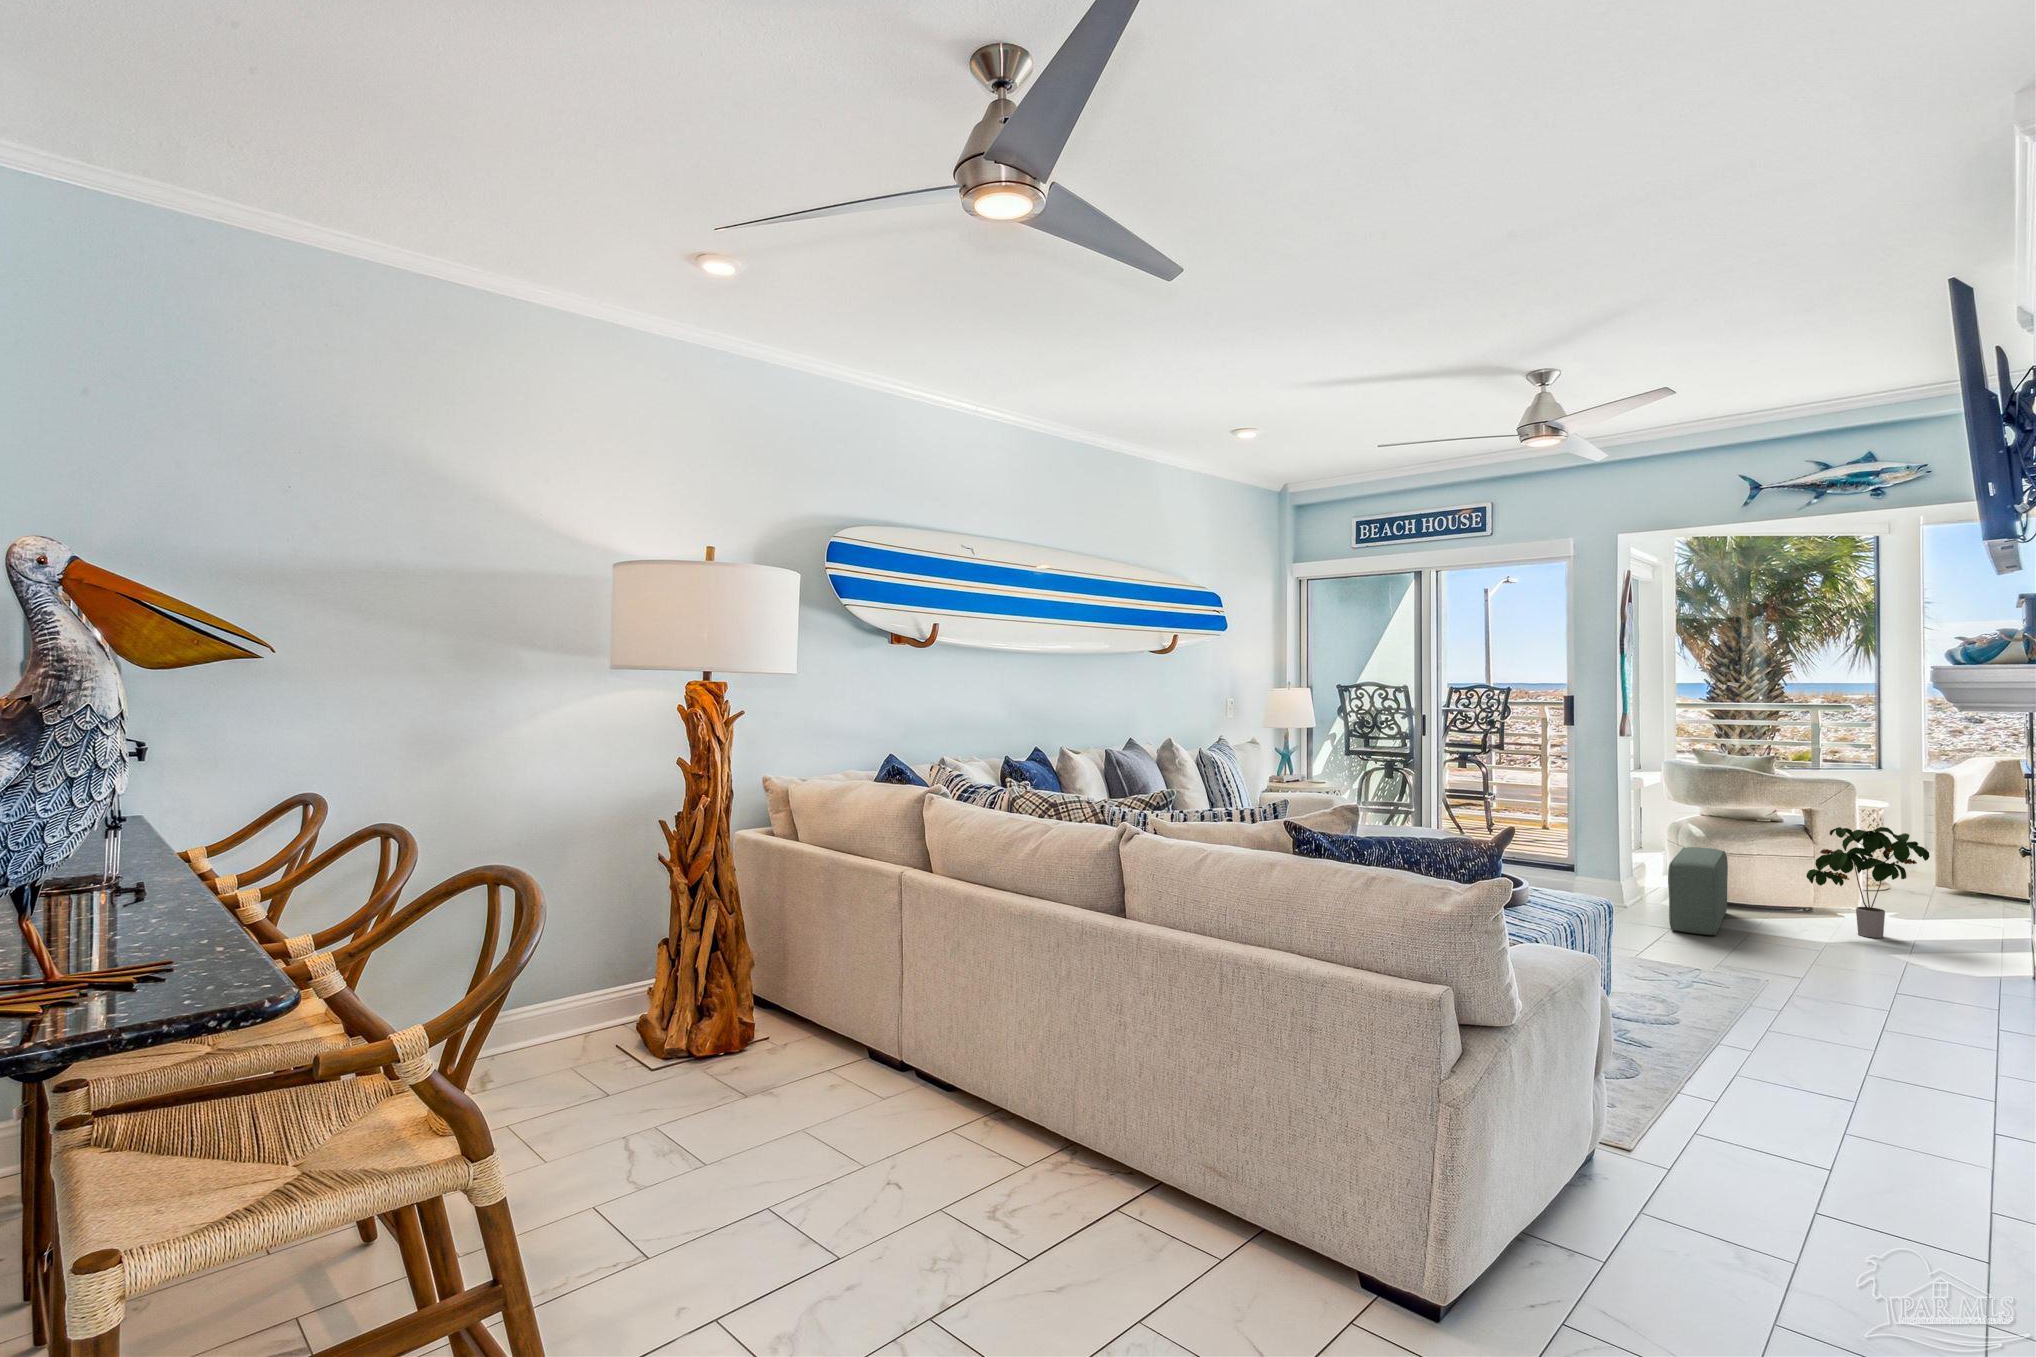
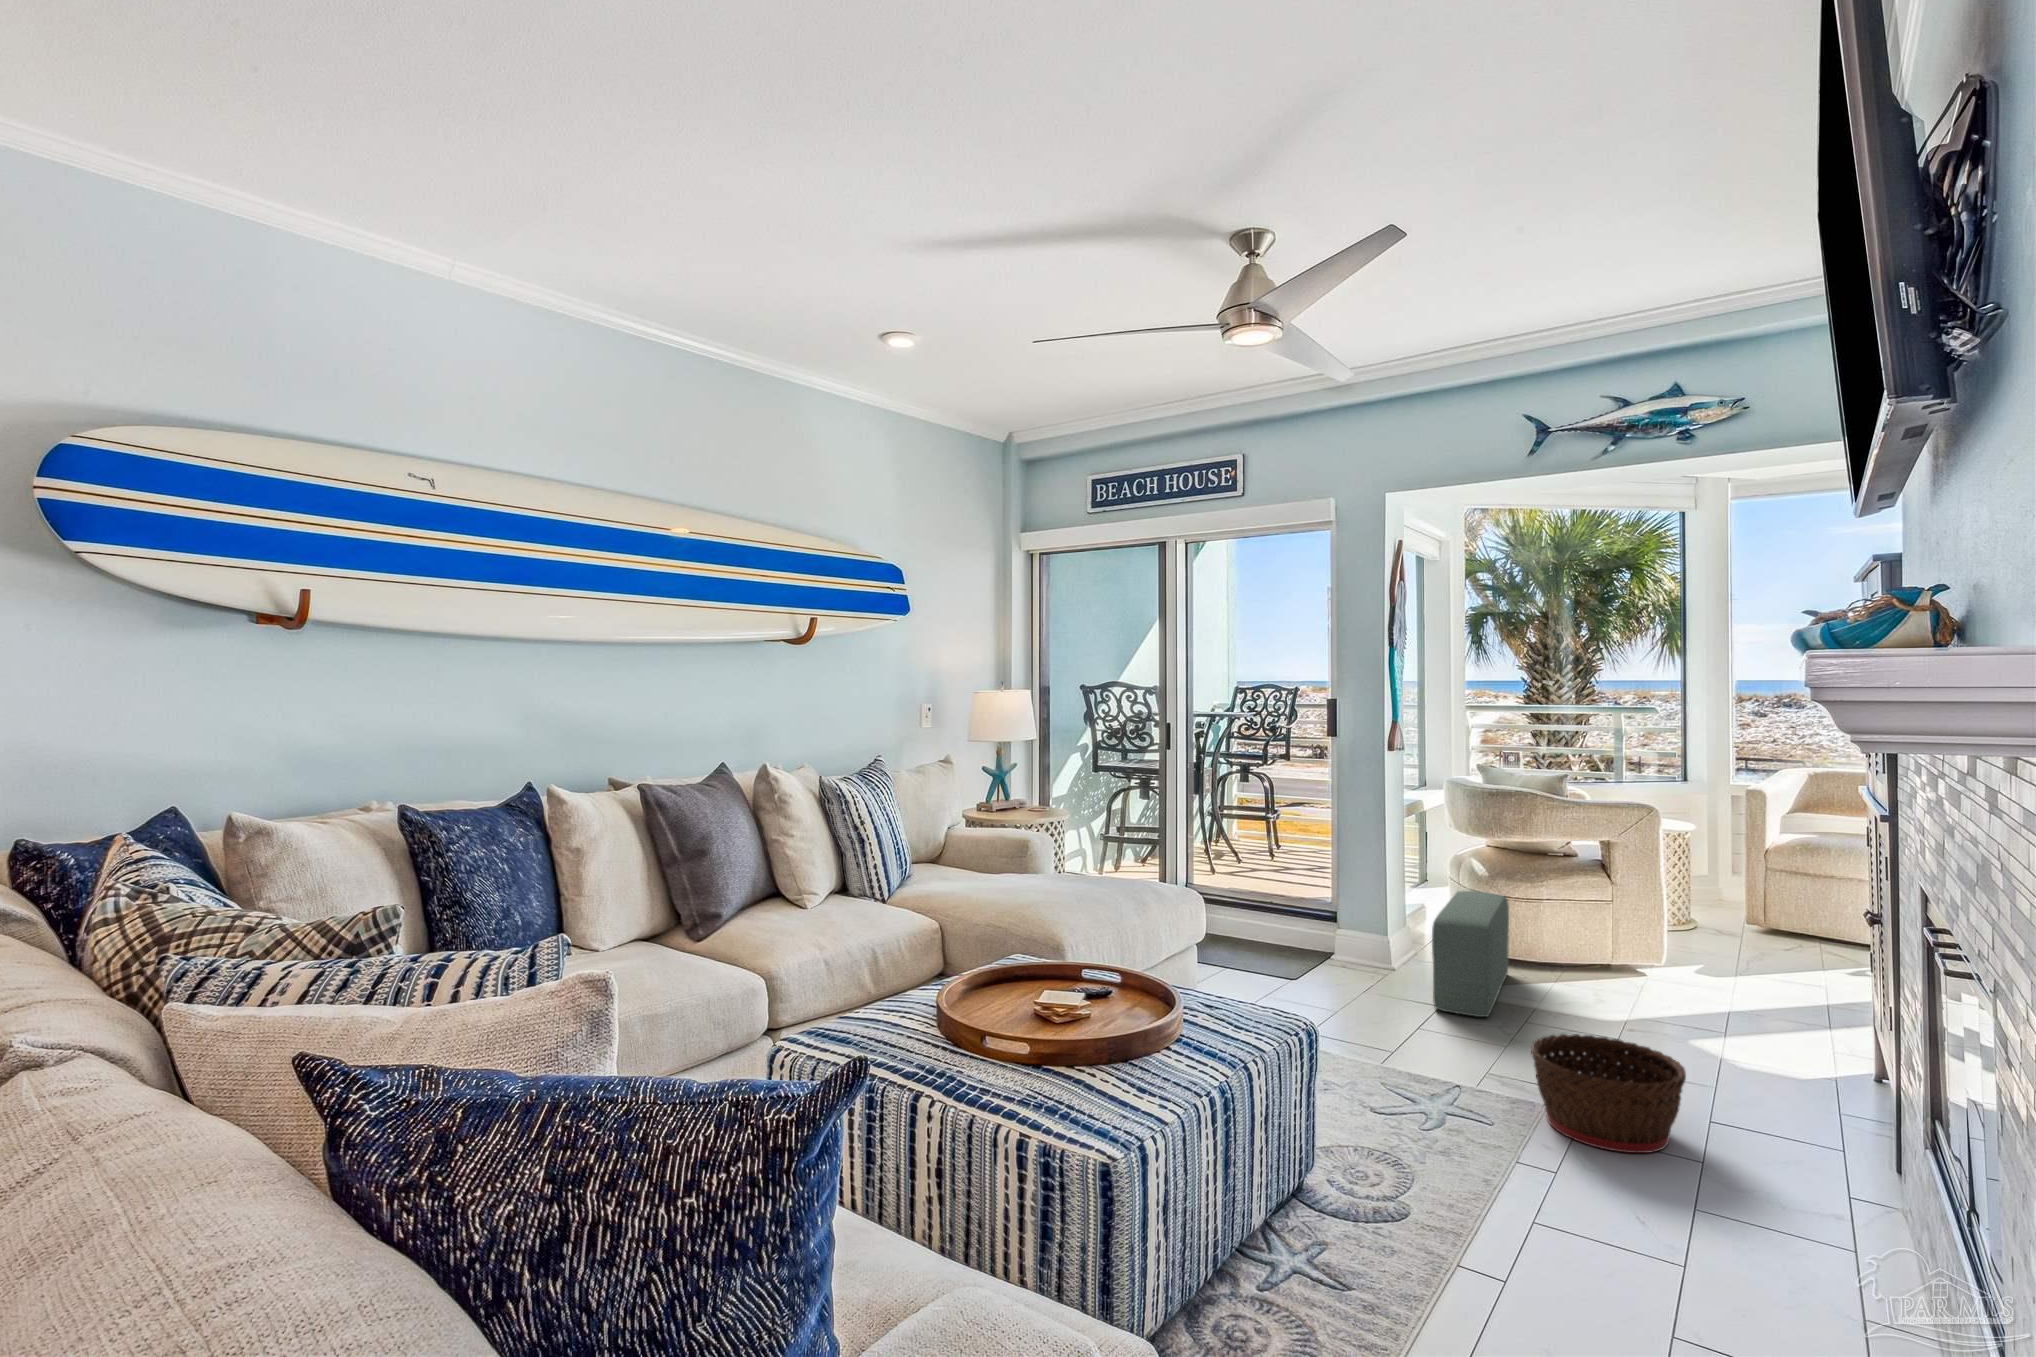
potted plant: present [1806,827,1930,938] -> none [1601,868,1749,1013]
basket: none [1756,931,1872,1002] -> present [1531,1034,1686,1153]

